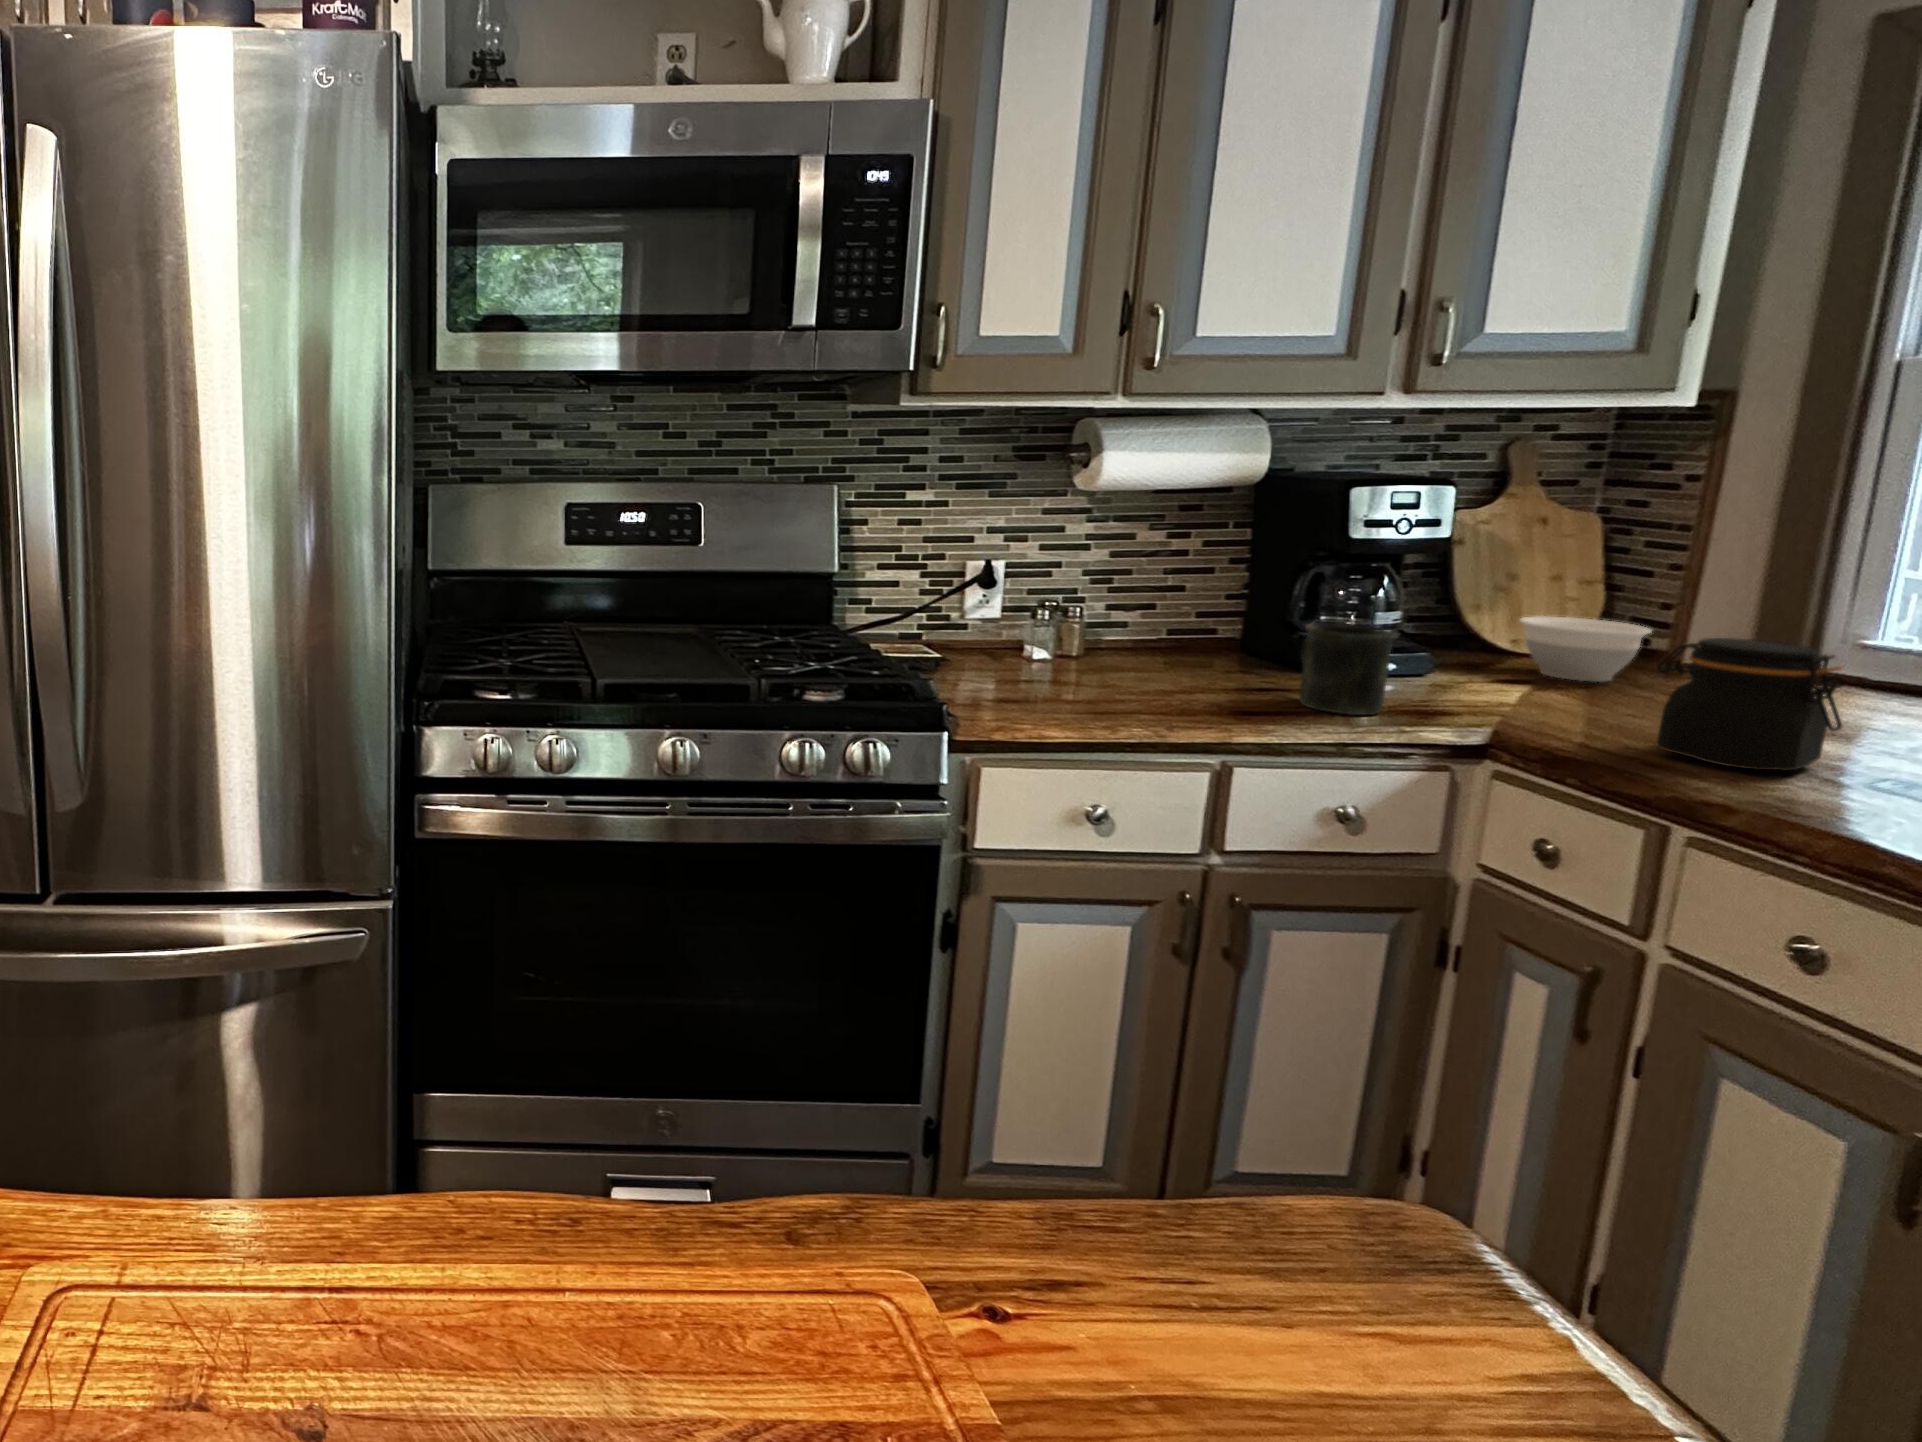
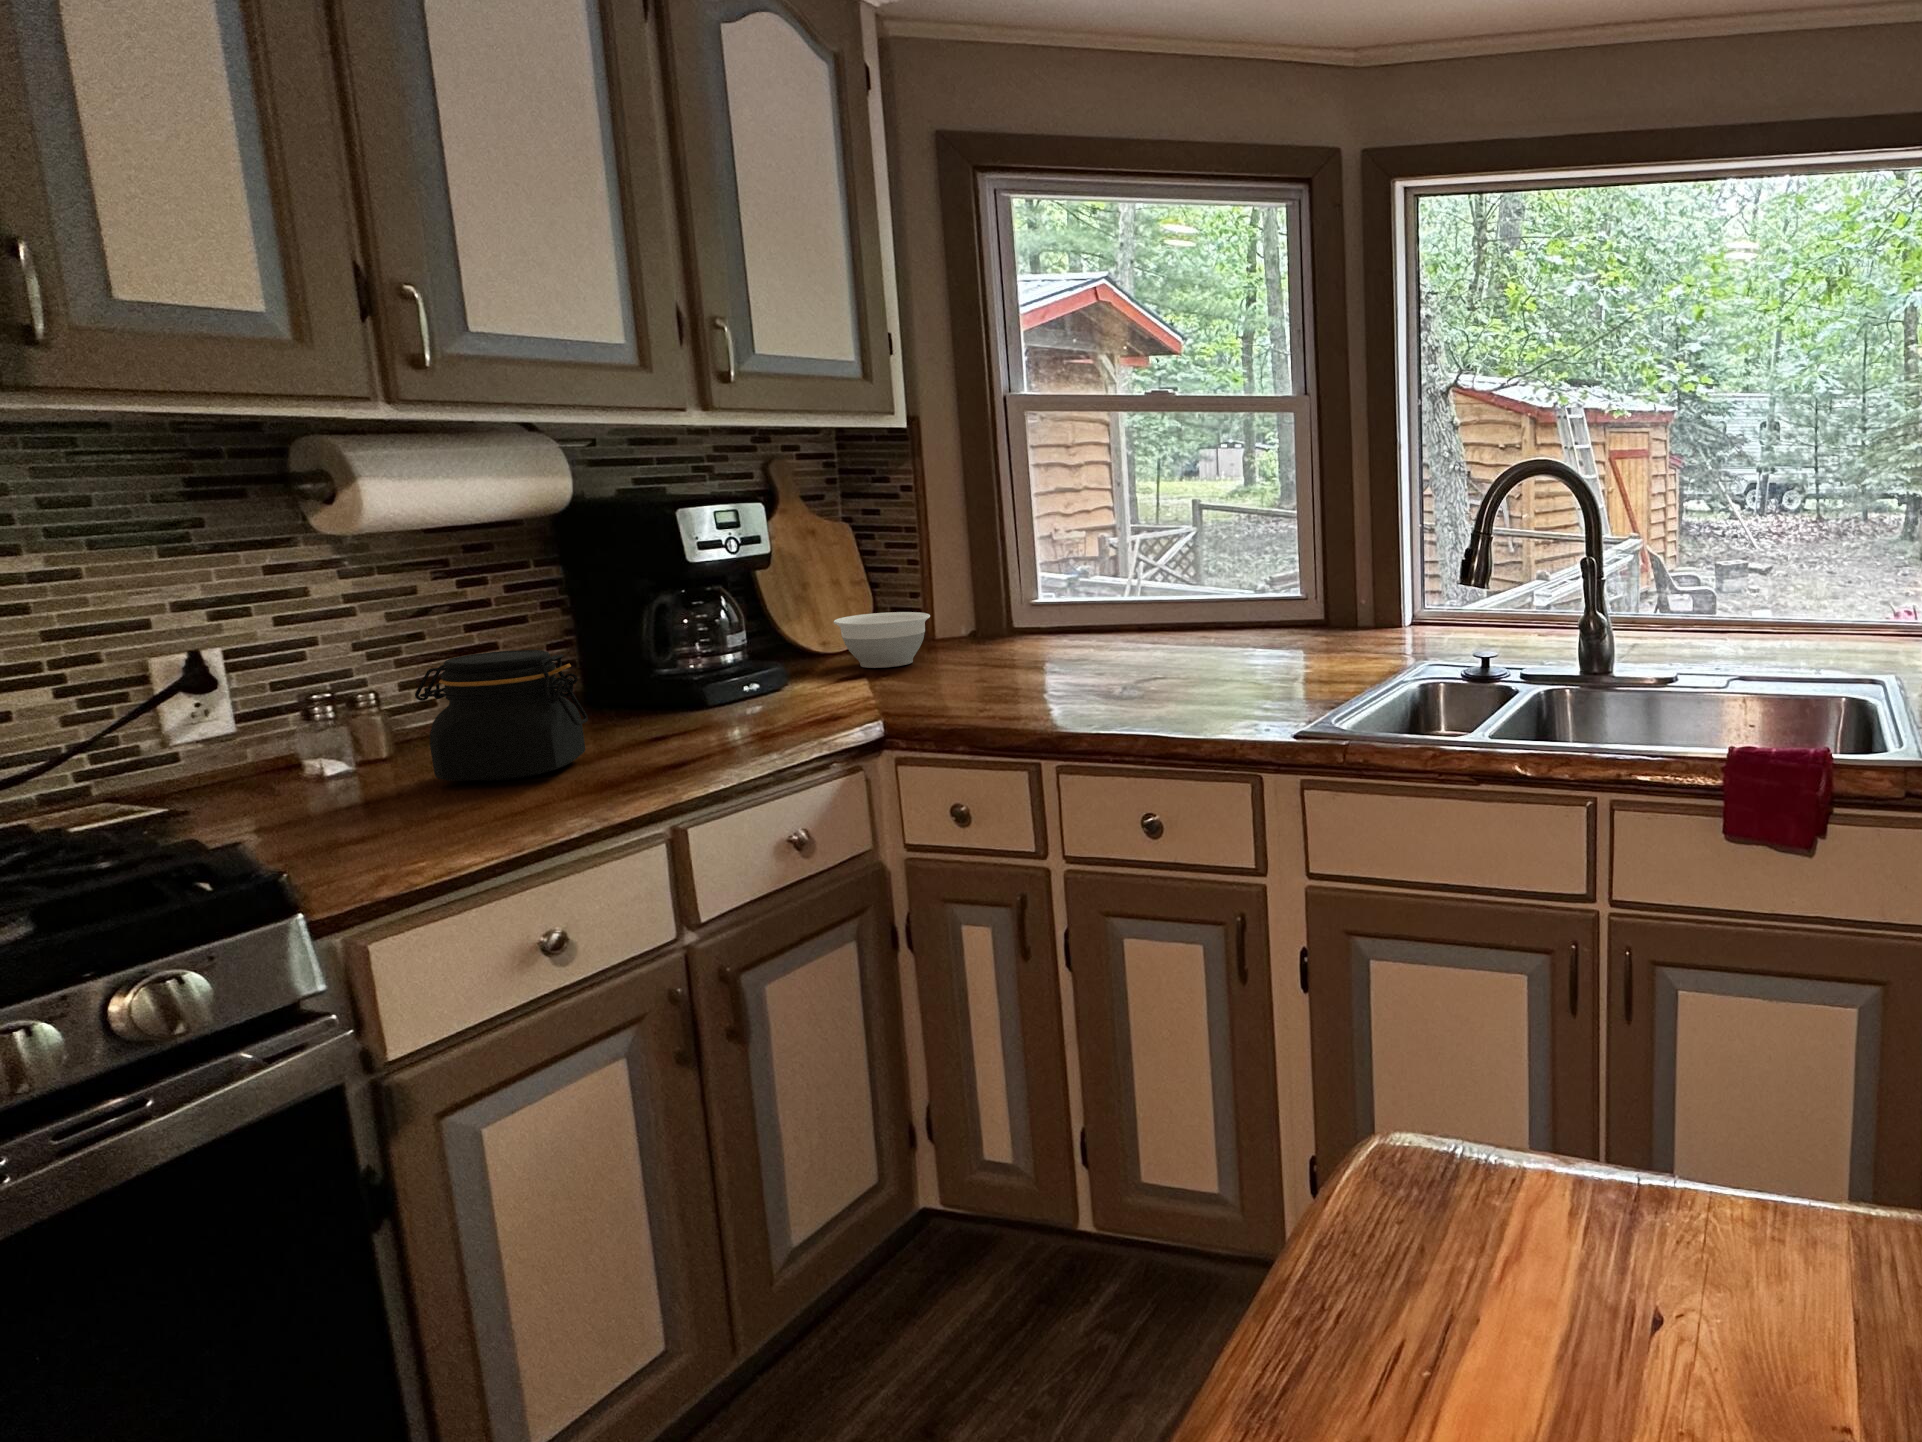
mug: present [1299,623,1396,715] -> none [689,648,792,744]
jar: present [1657,638,1845,770] -> present [415,650,588,781]

